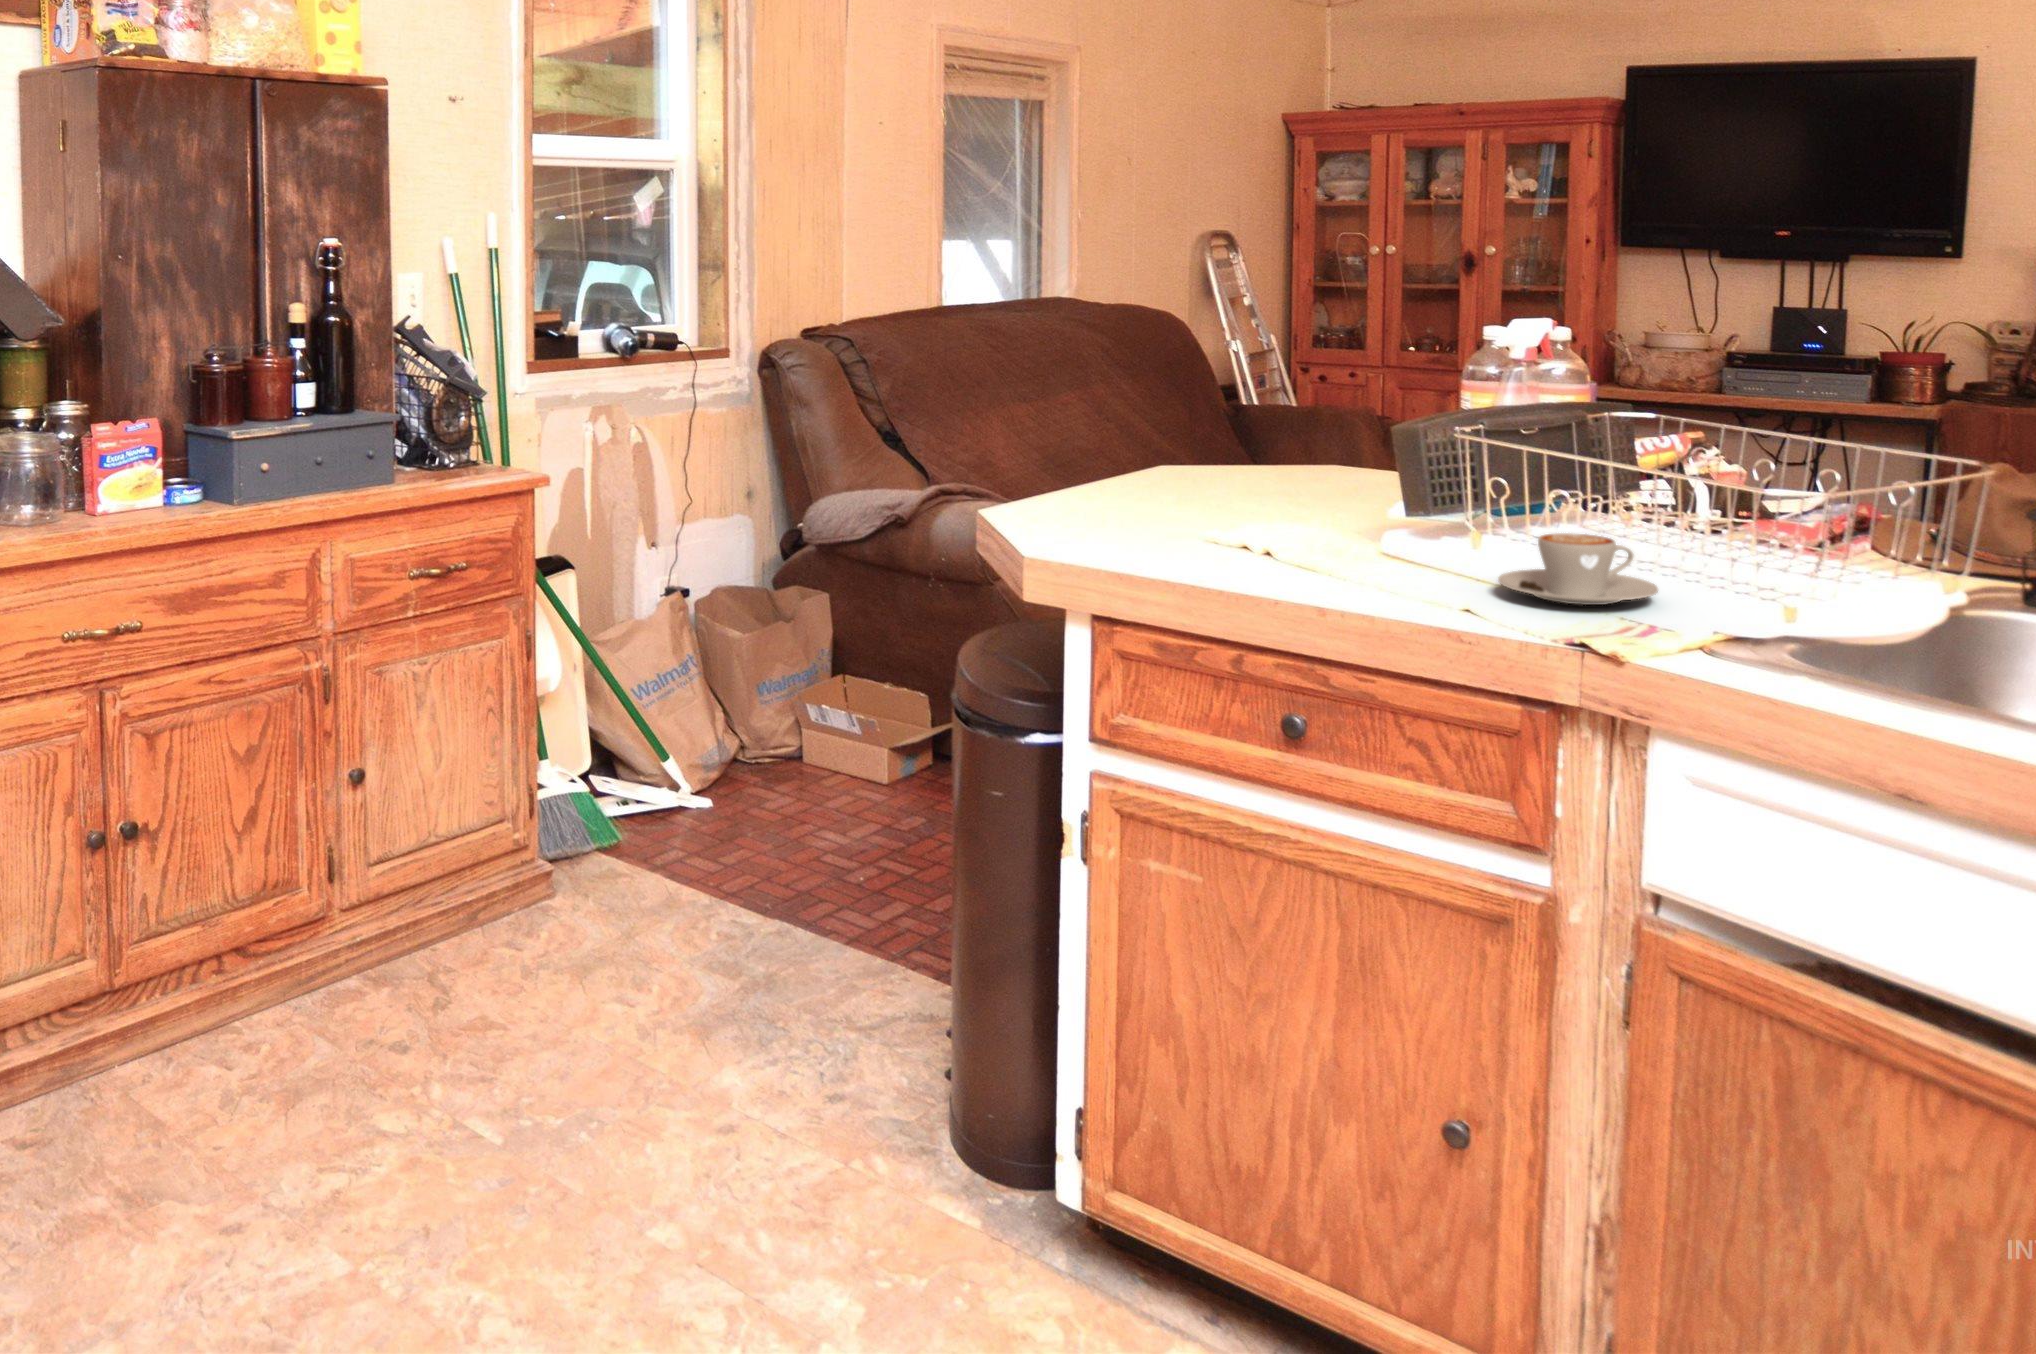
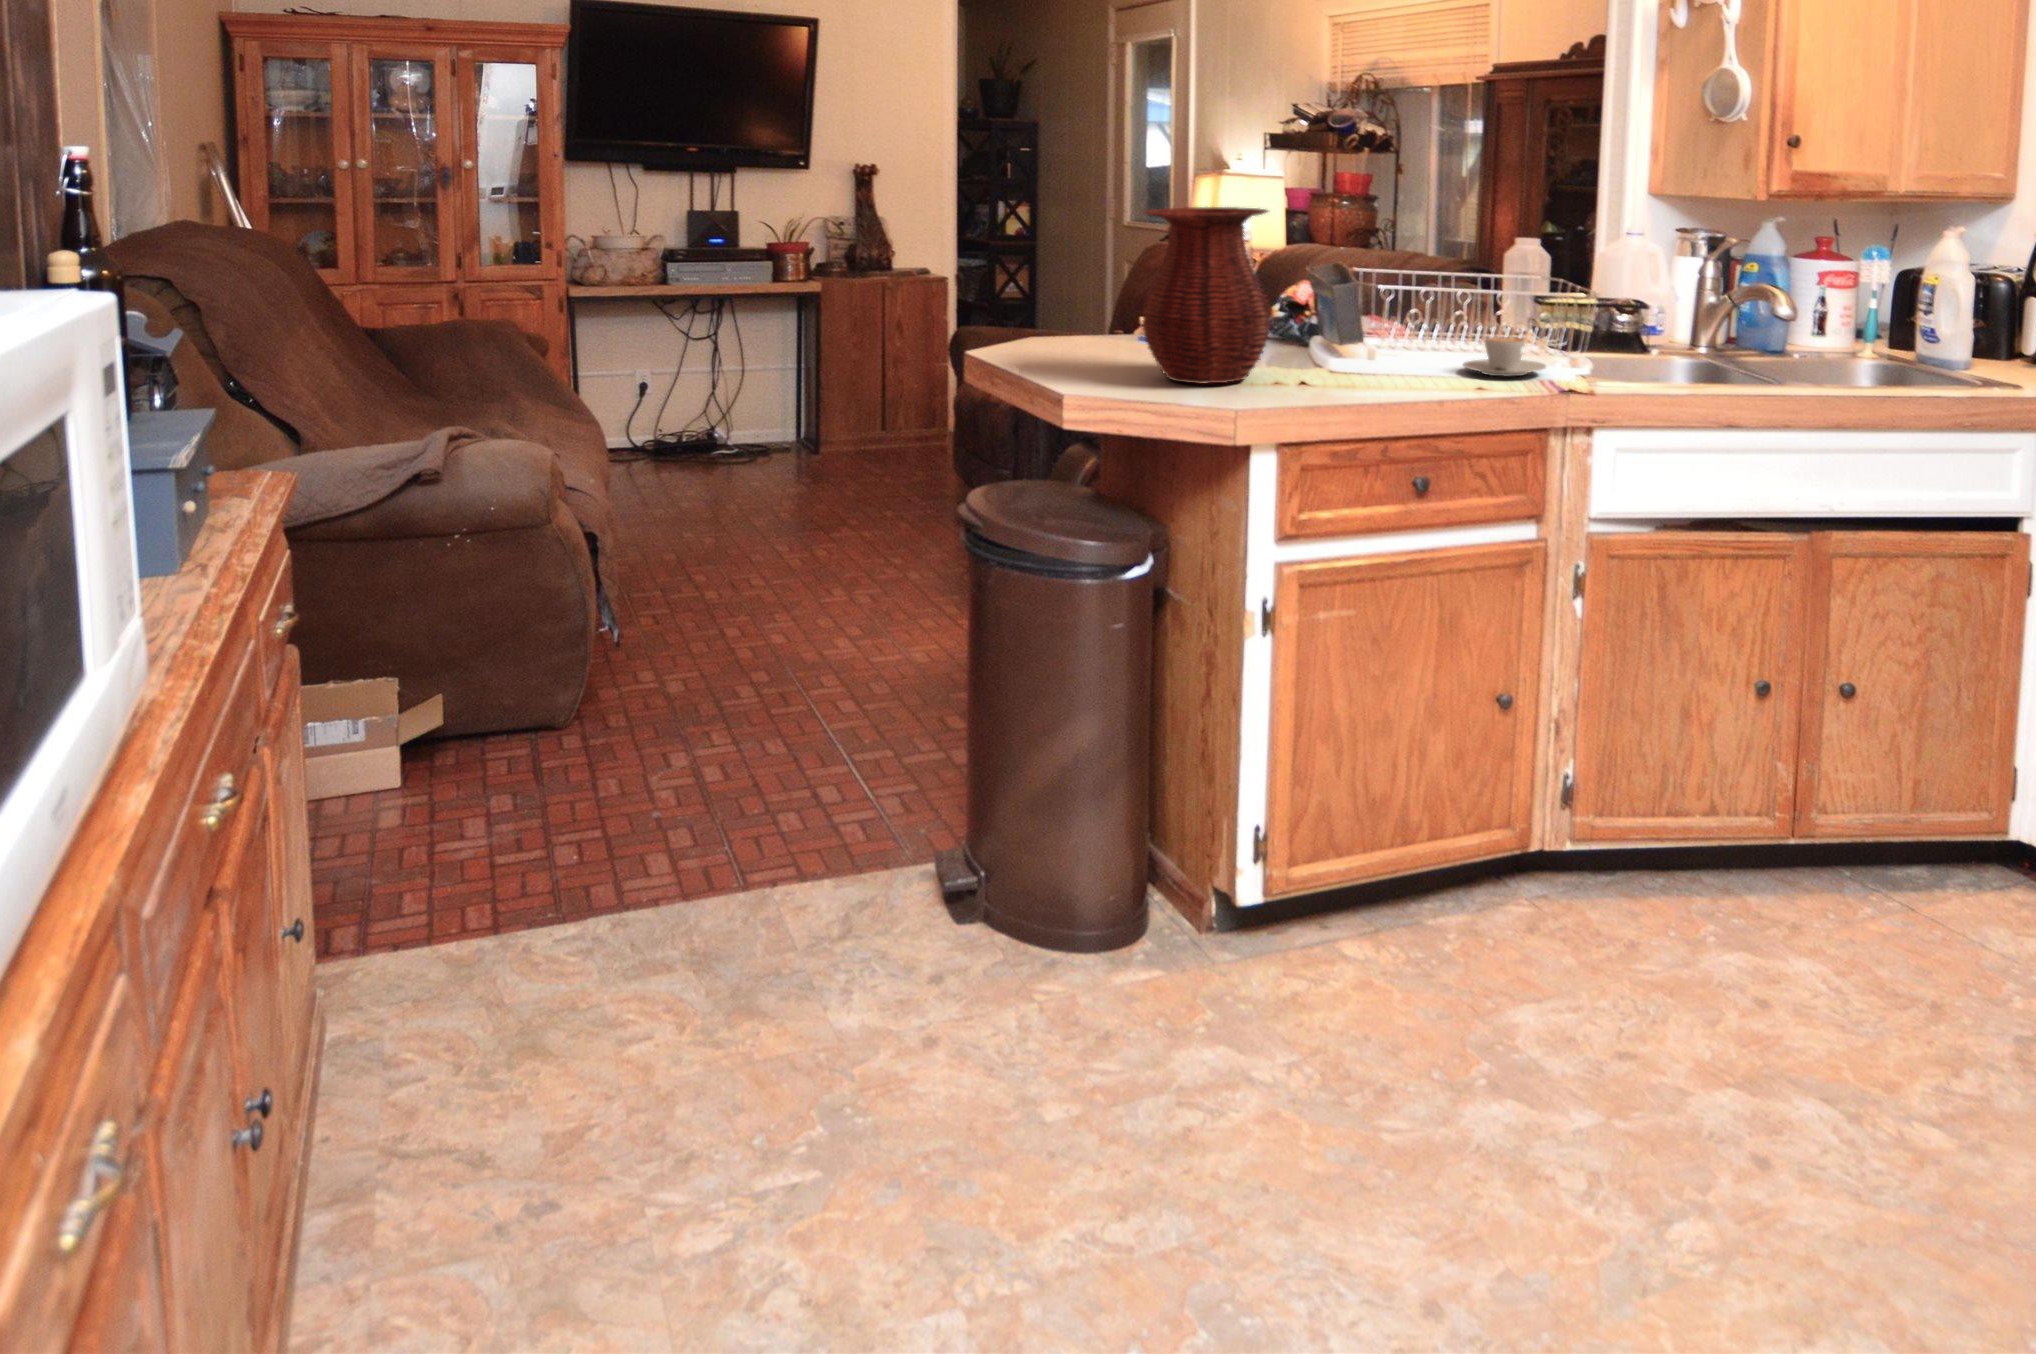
vase: none [1092,302,1271,533] -> present [1142,207,1271,384]

